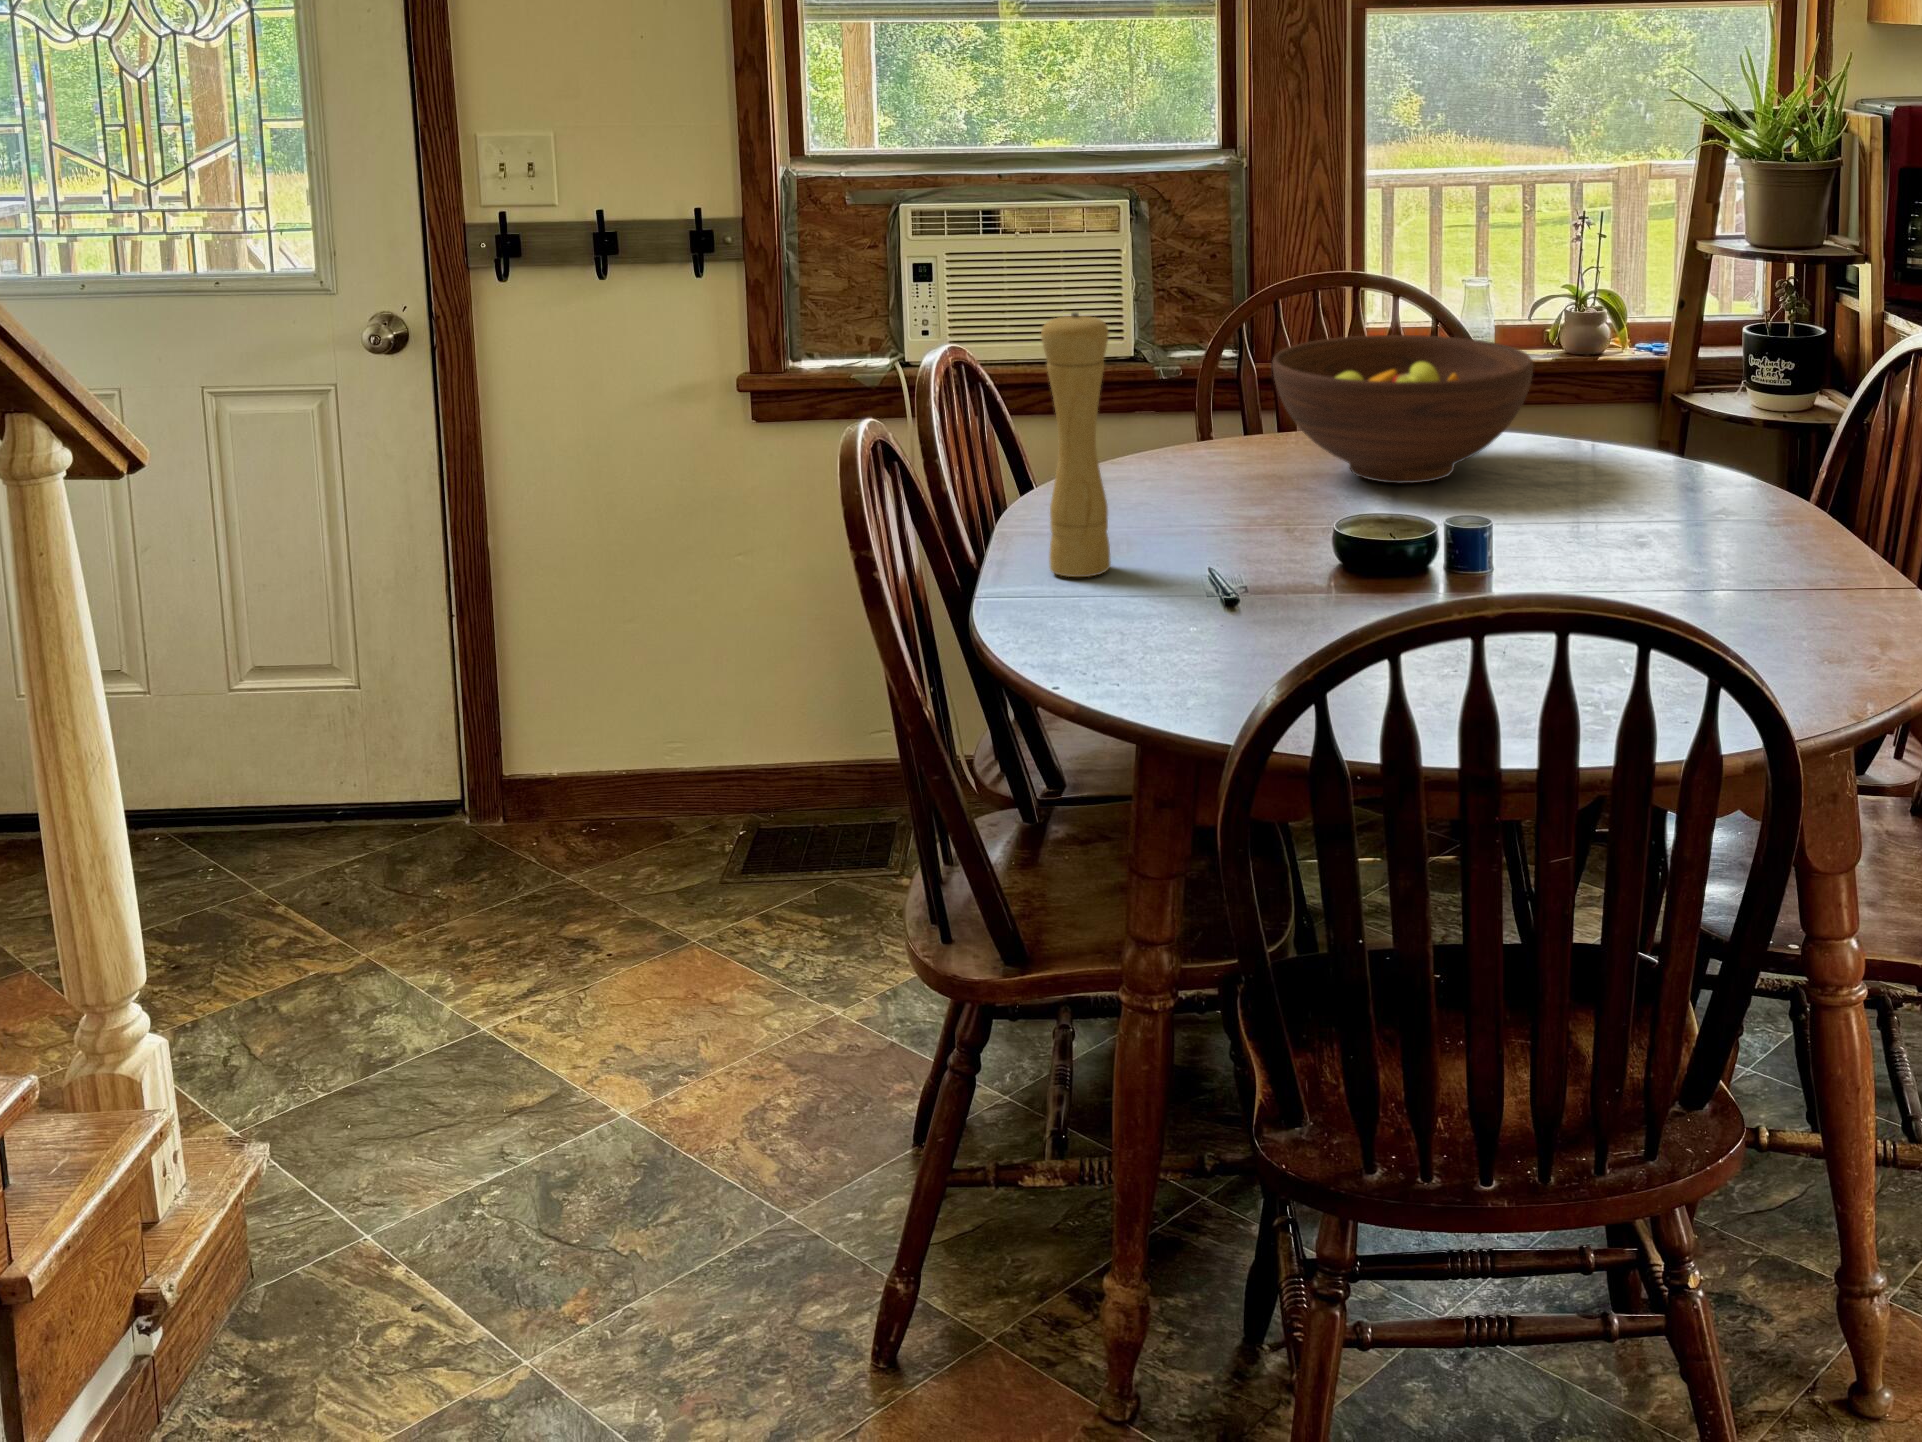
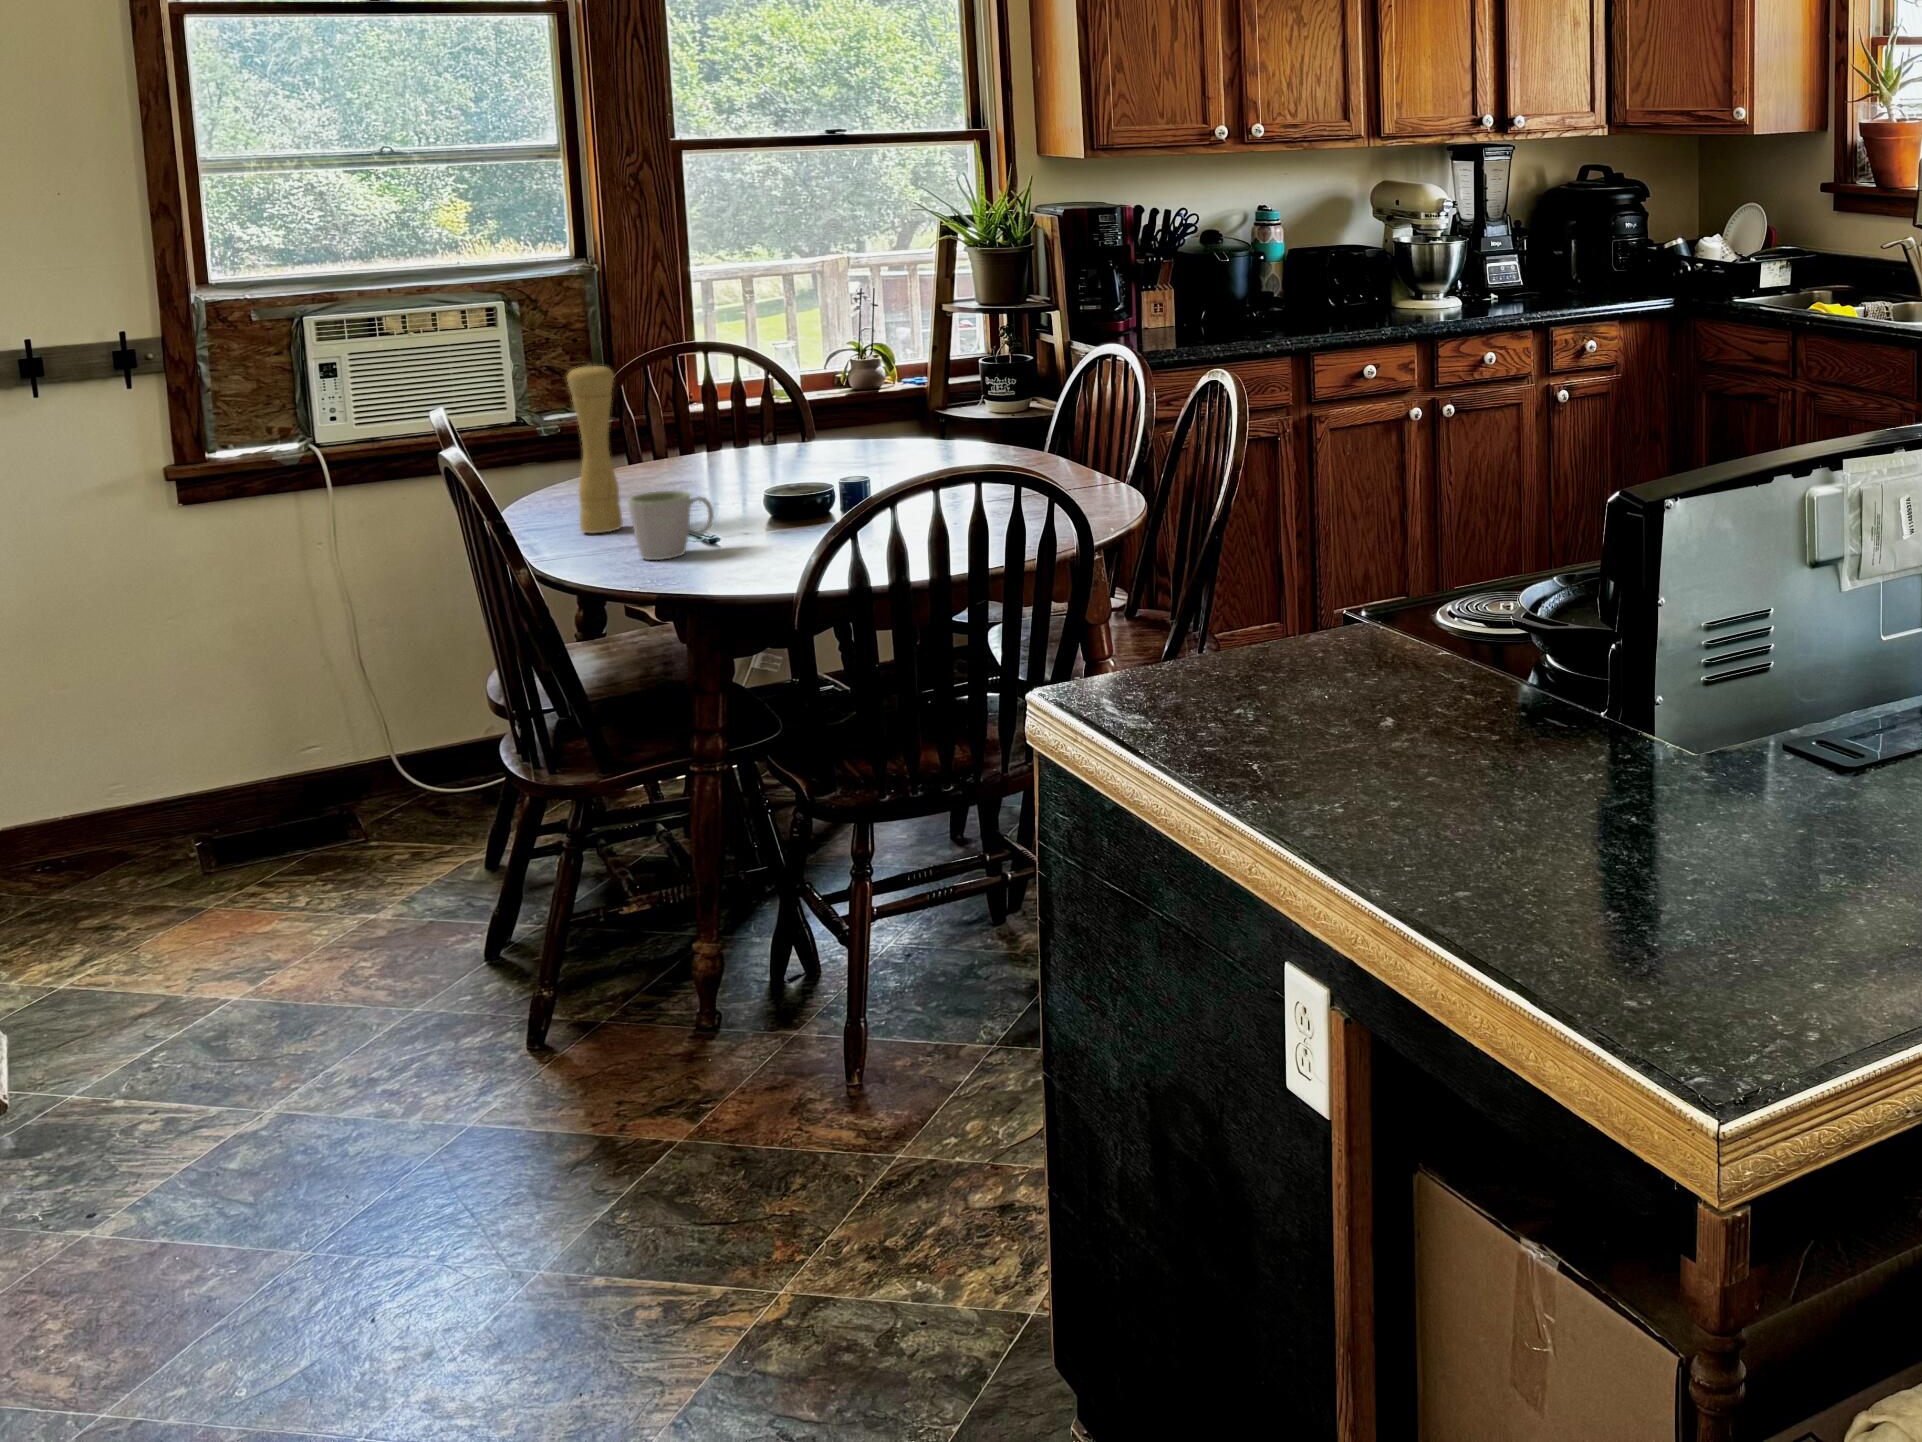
fruit bowl: present [1272,335,1533,483] -> none [686,374,866,468]
mug: none [1059,541,1195,662] -> present [628,490,714,560]

